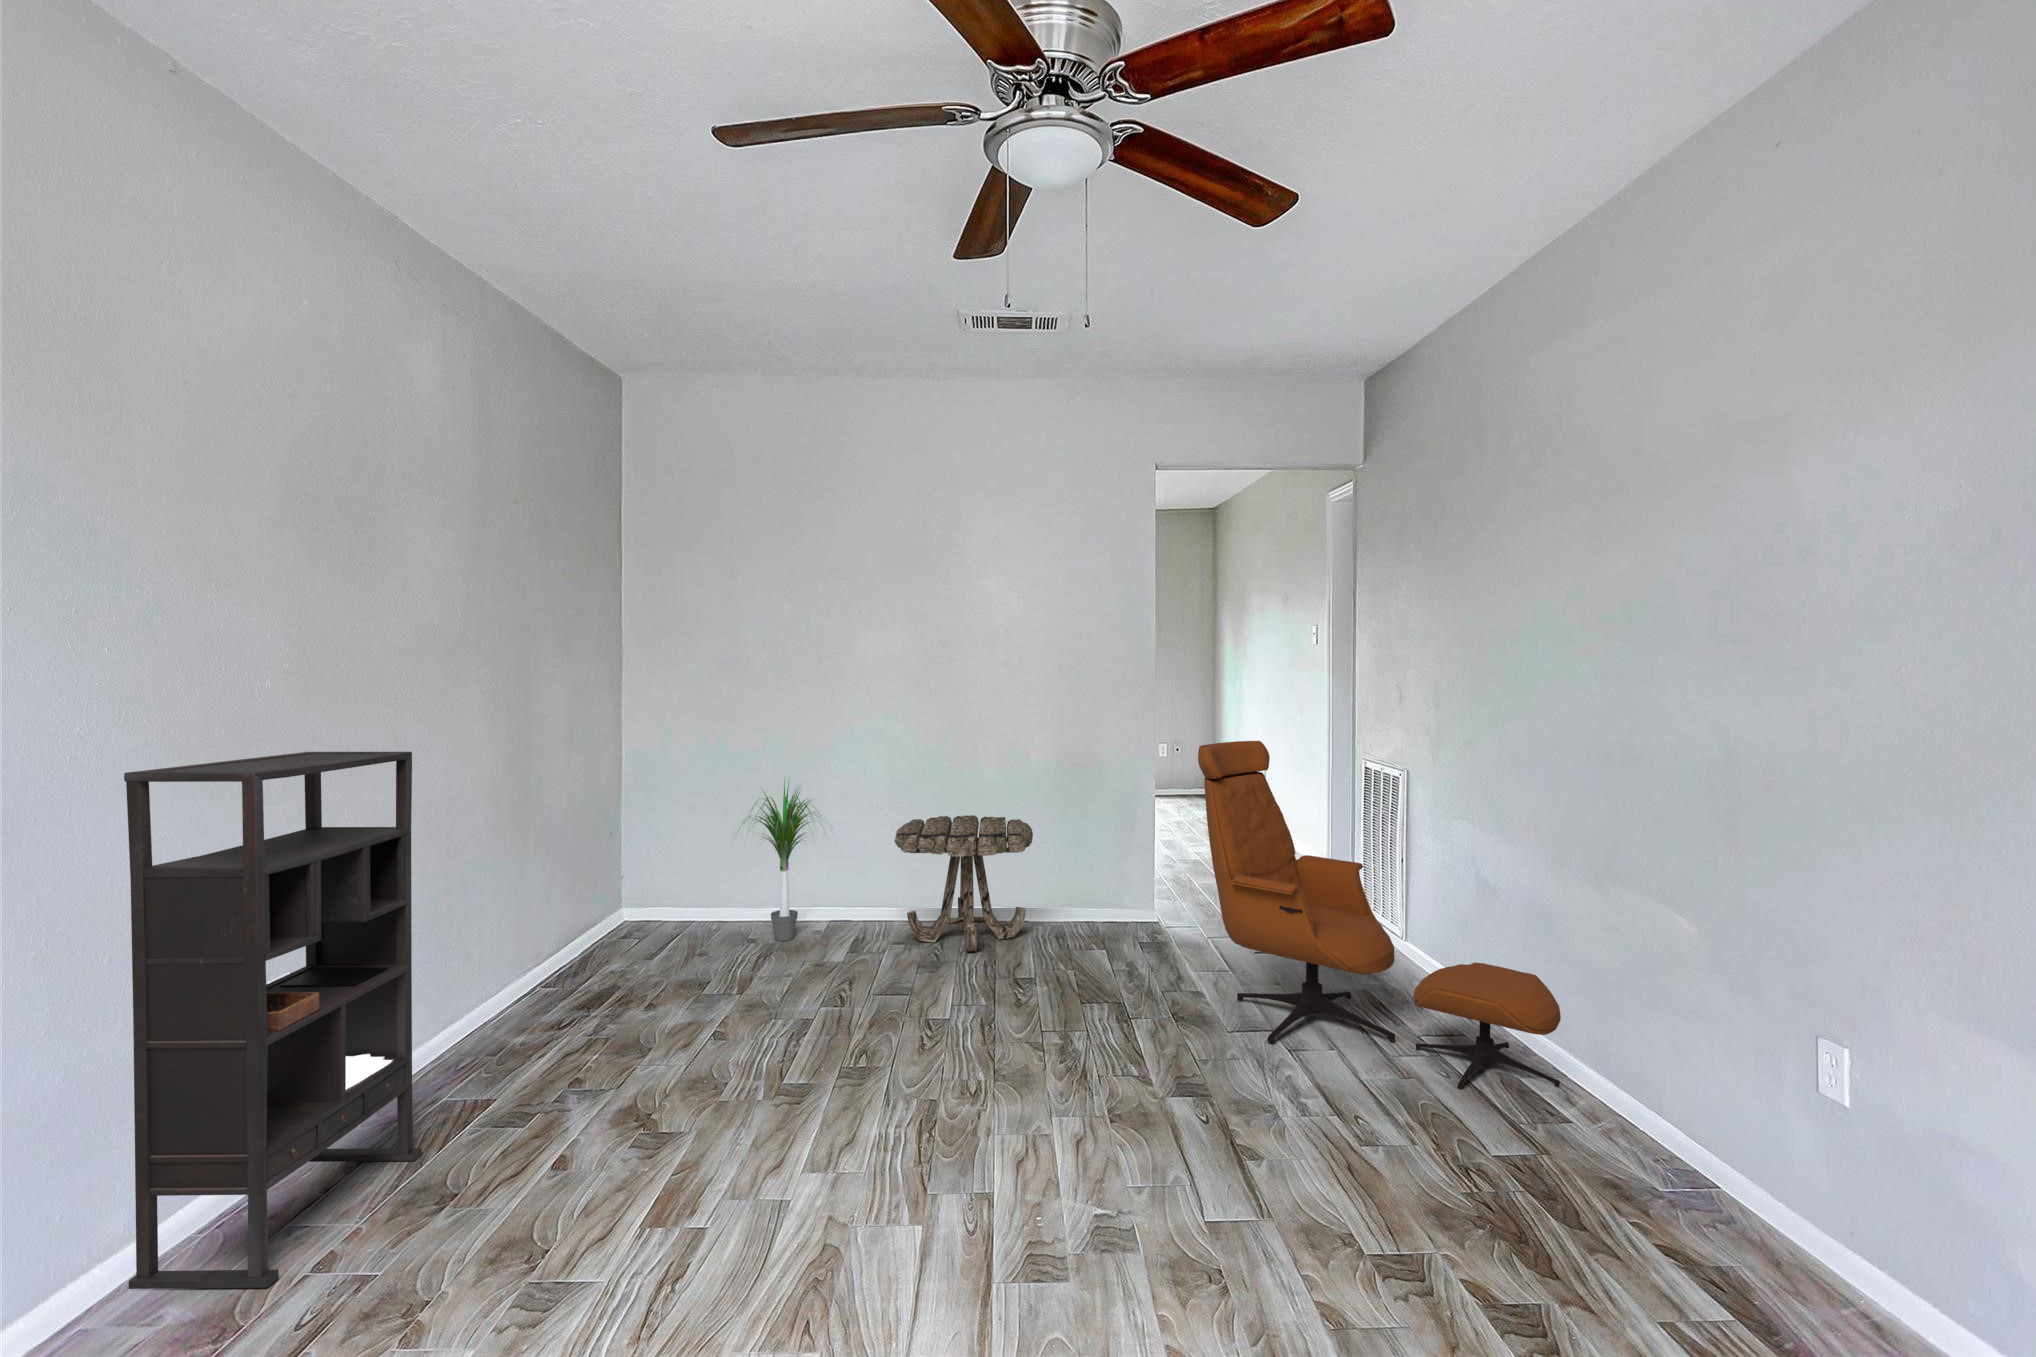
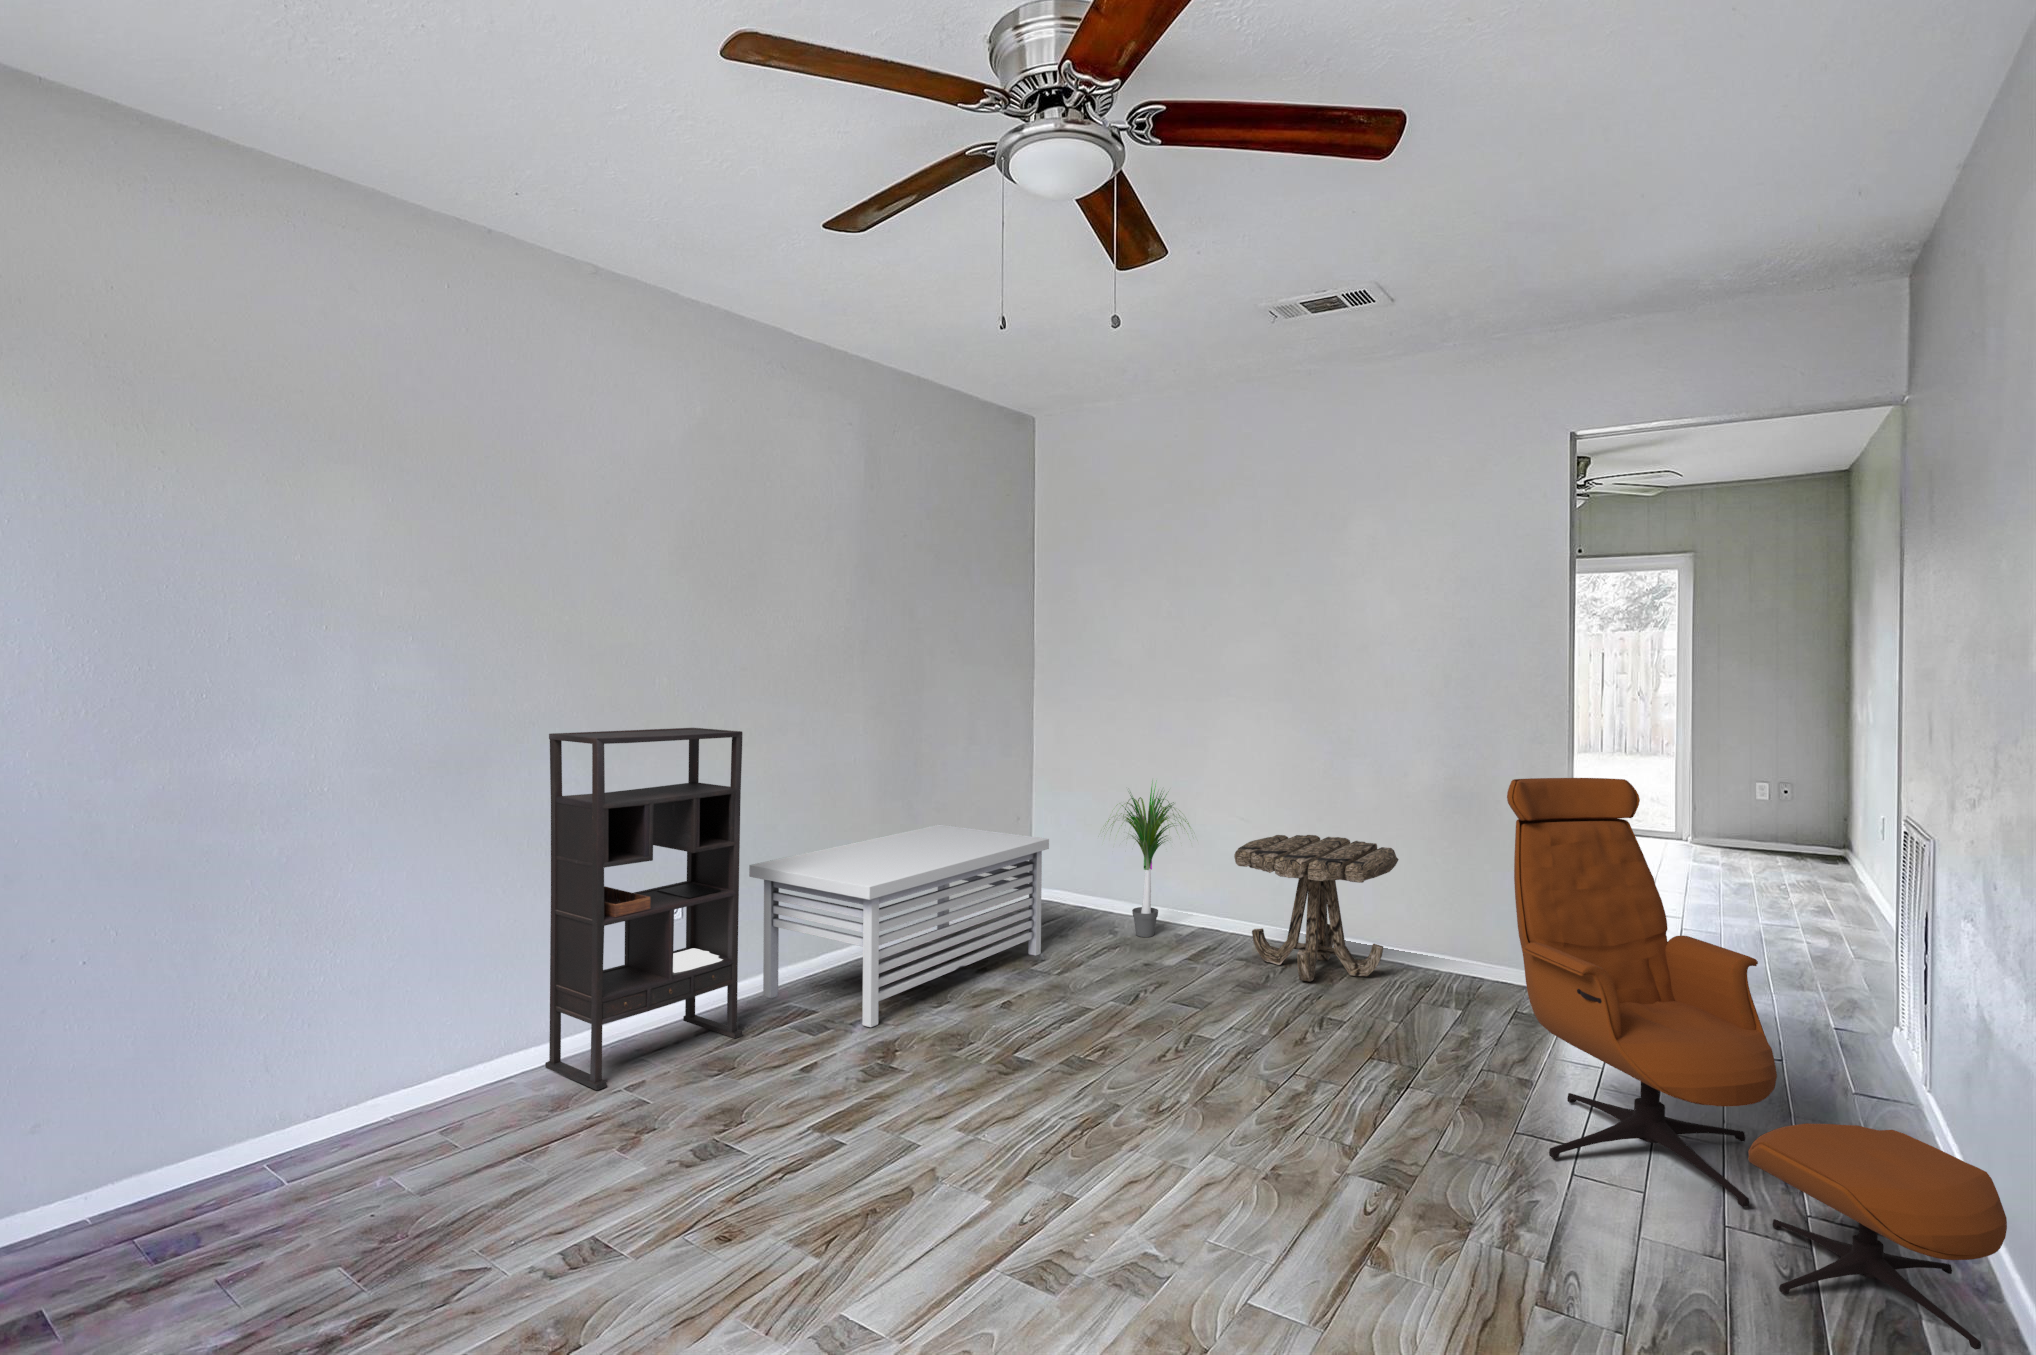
storage bench: none [373,850,705,1102] -> present [749,825,1049,1027]

